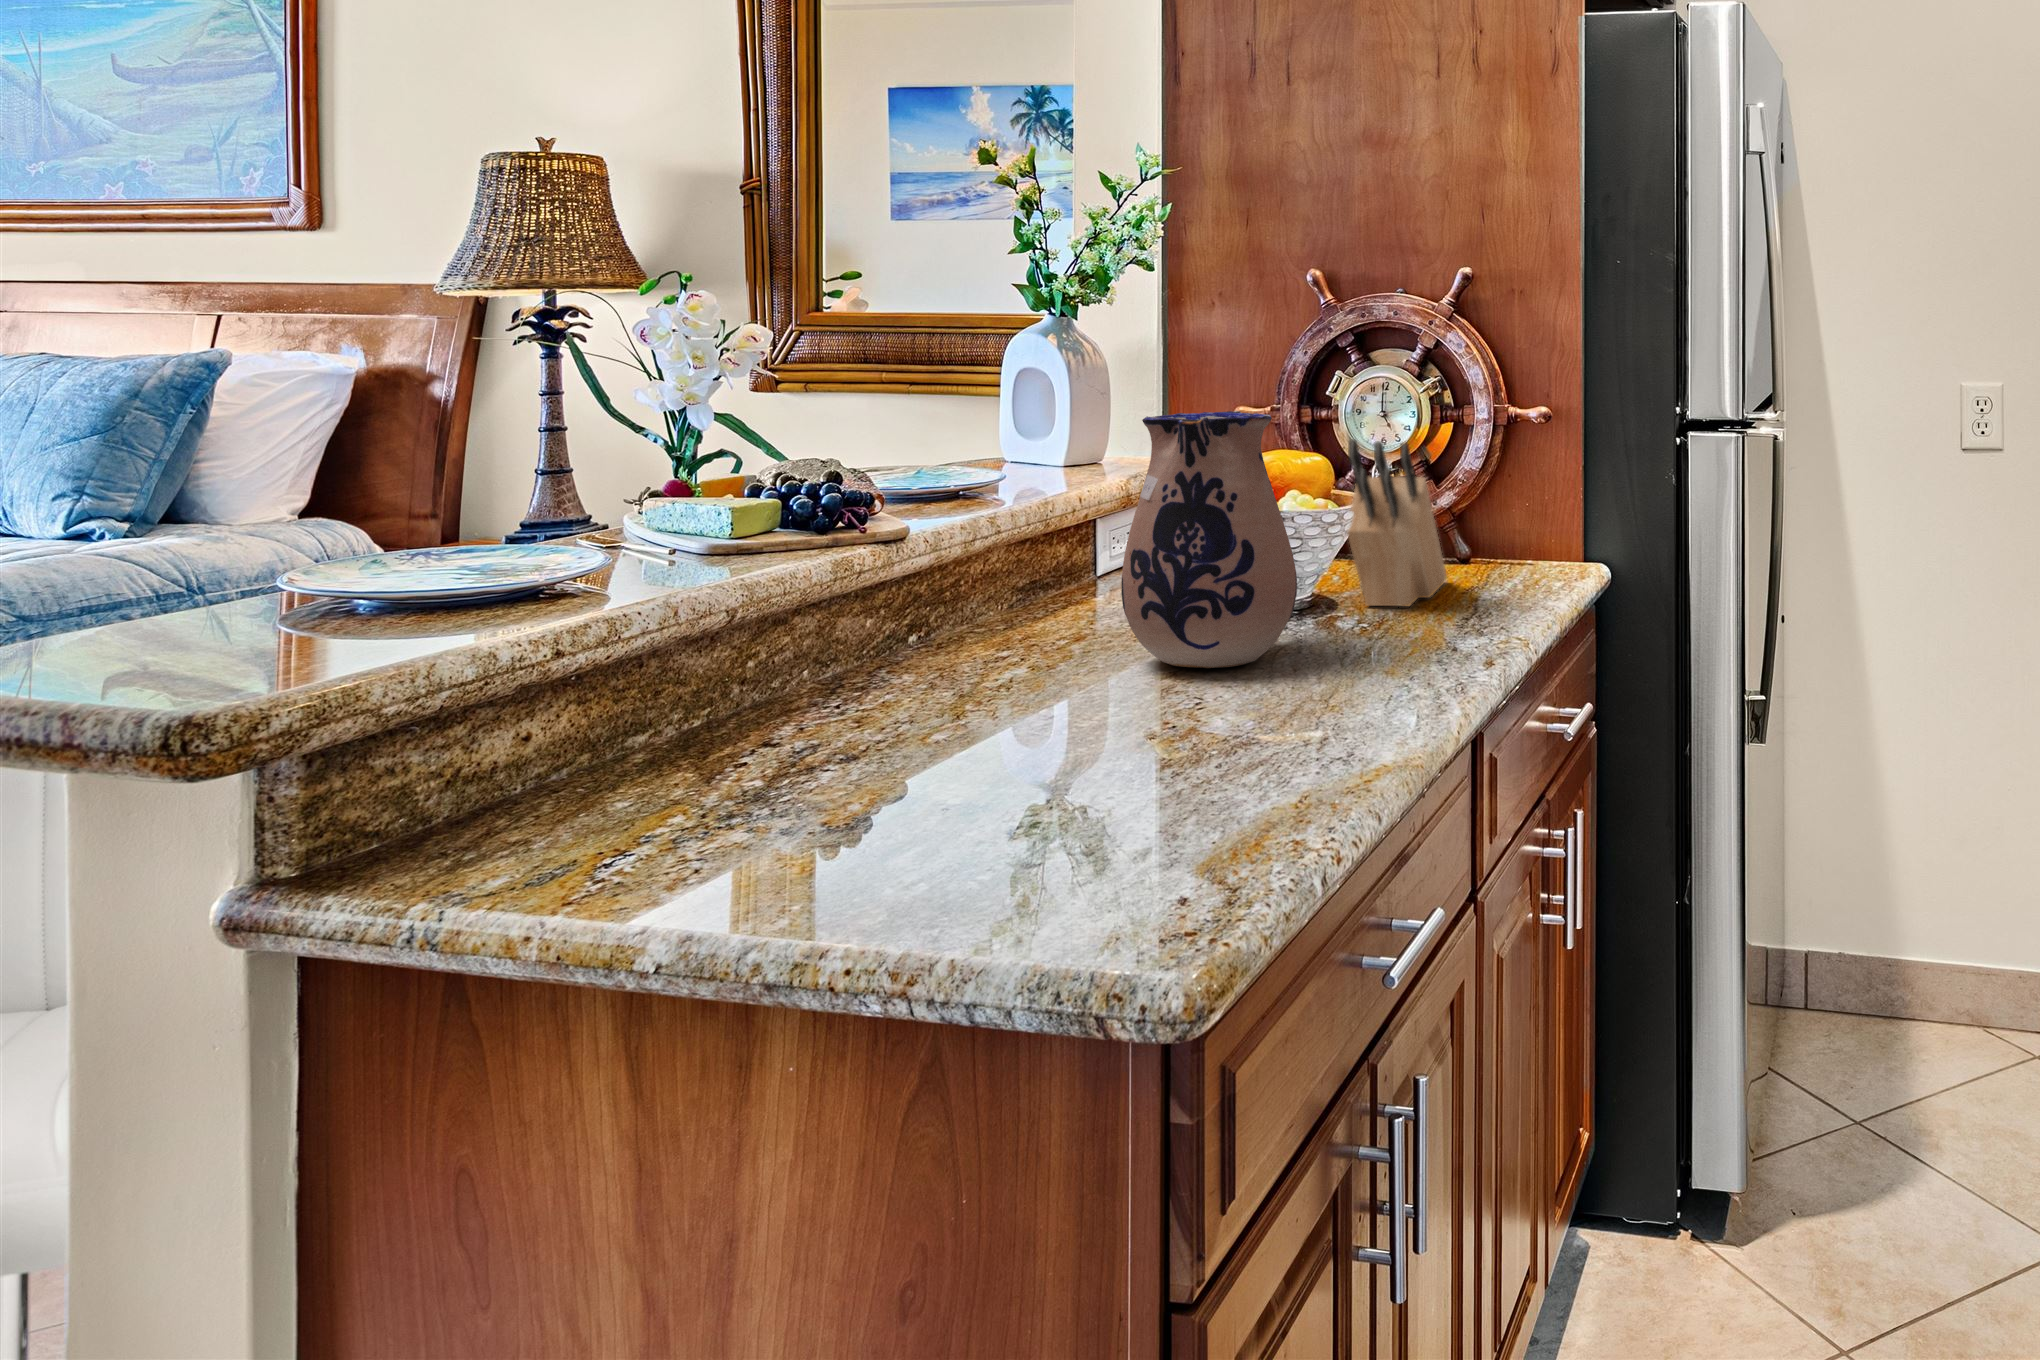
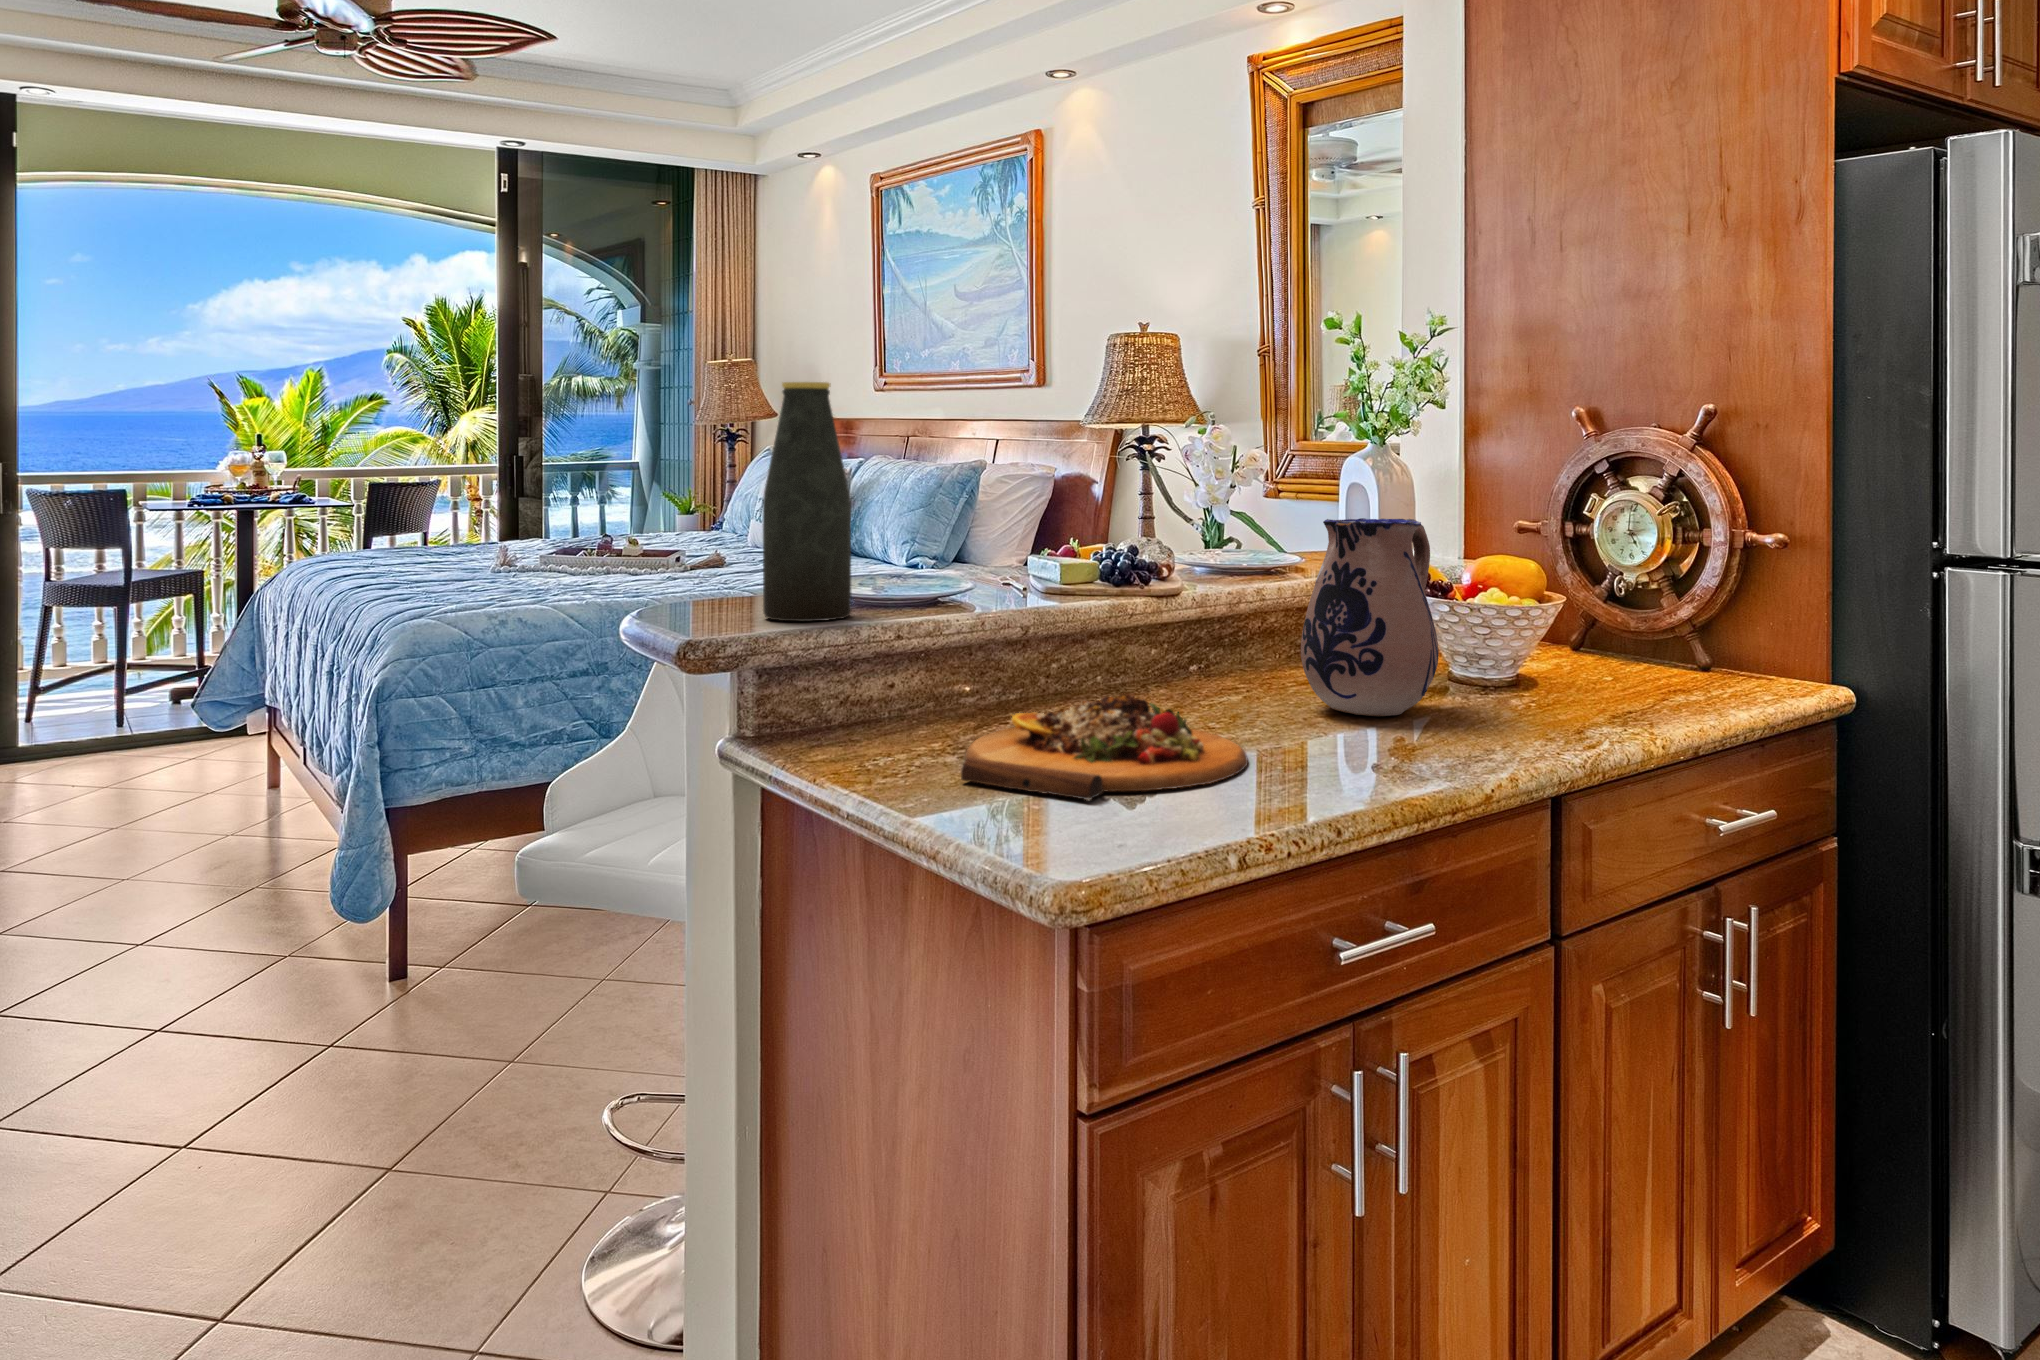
bottle: none [230,215,424,655] -> present [763,382,852,621]
knife block: present [1347,439,1446,607] -> none [1530,549,1659,697]
cutting board: none [746,689,1190,874] -> present [961,694,1248,800]

